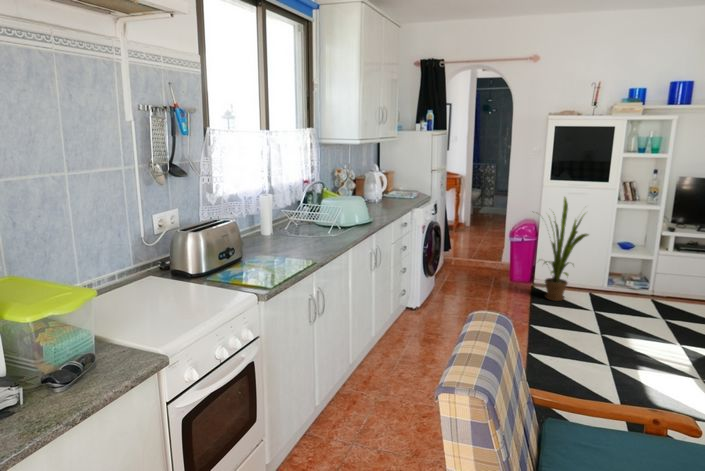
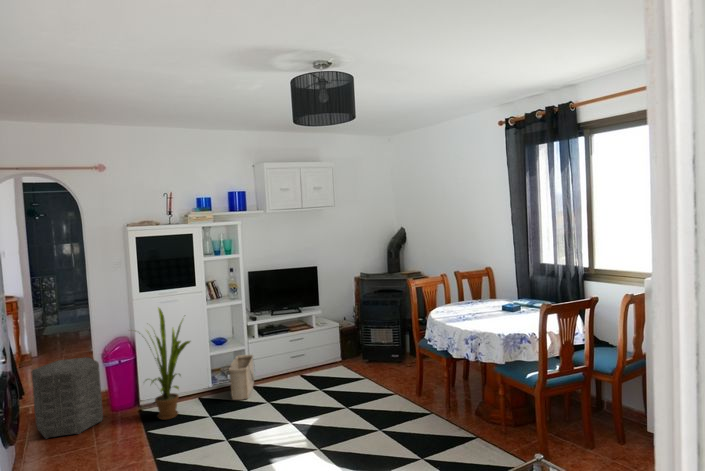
ottoman: none [453,227,504,288] -> present [32,357,103,439]
basket: none [623,264,661,308] -> present [229,355,254,400]

